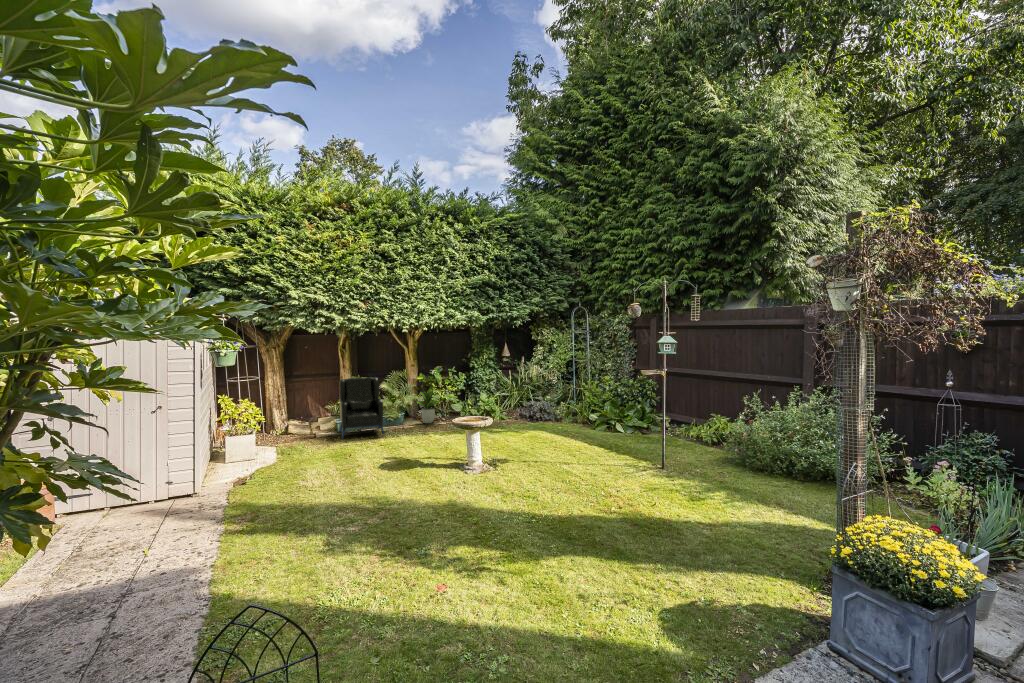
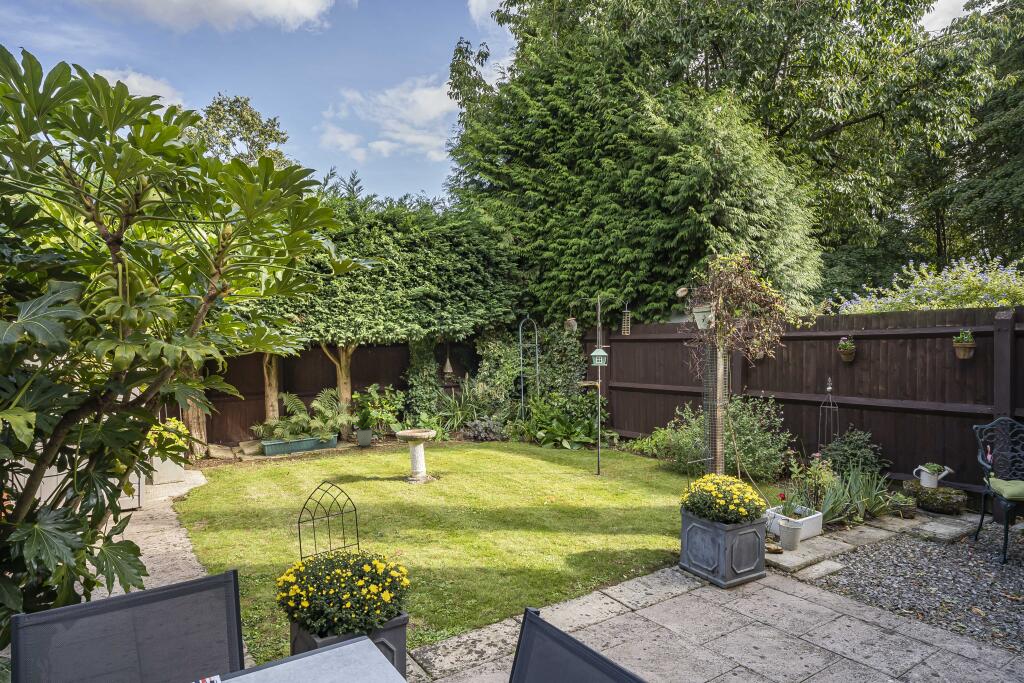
armchair: present [339,377,385,439] -> none [267,396,319,462]

